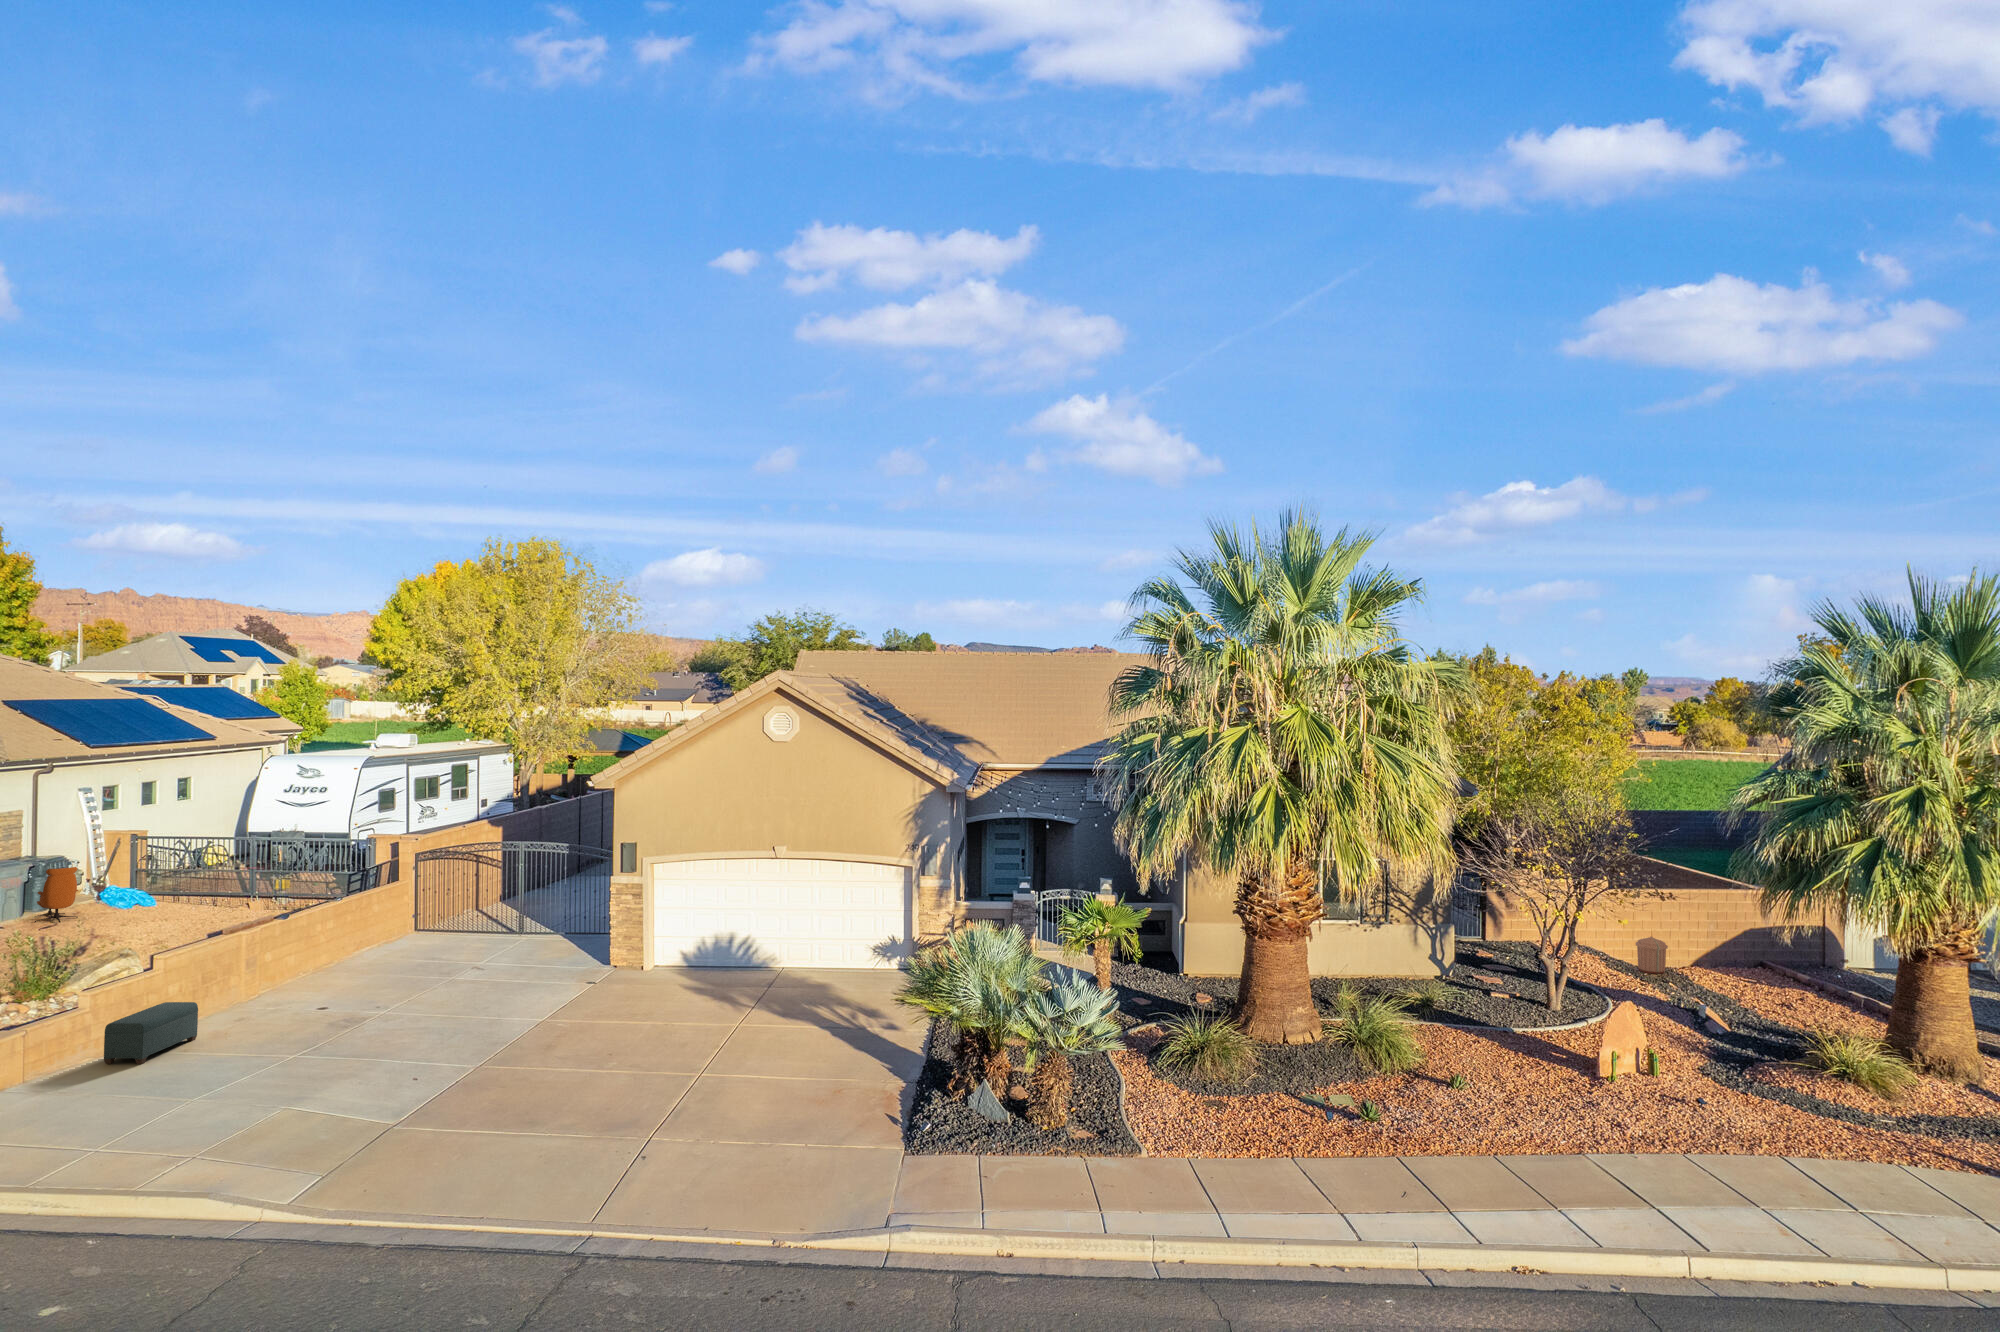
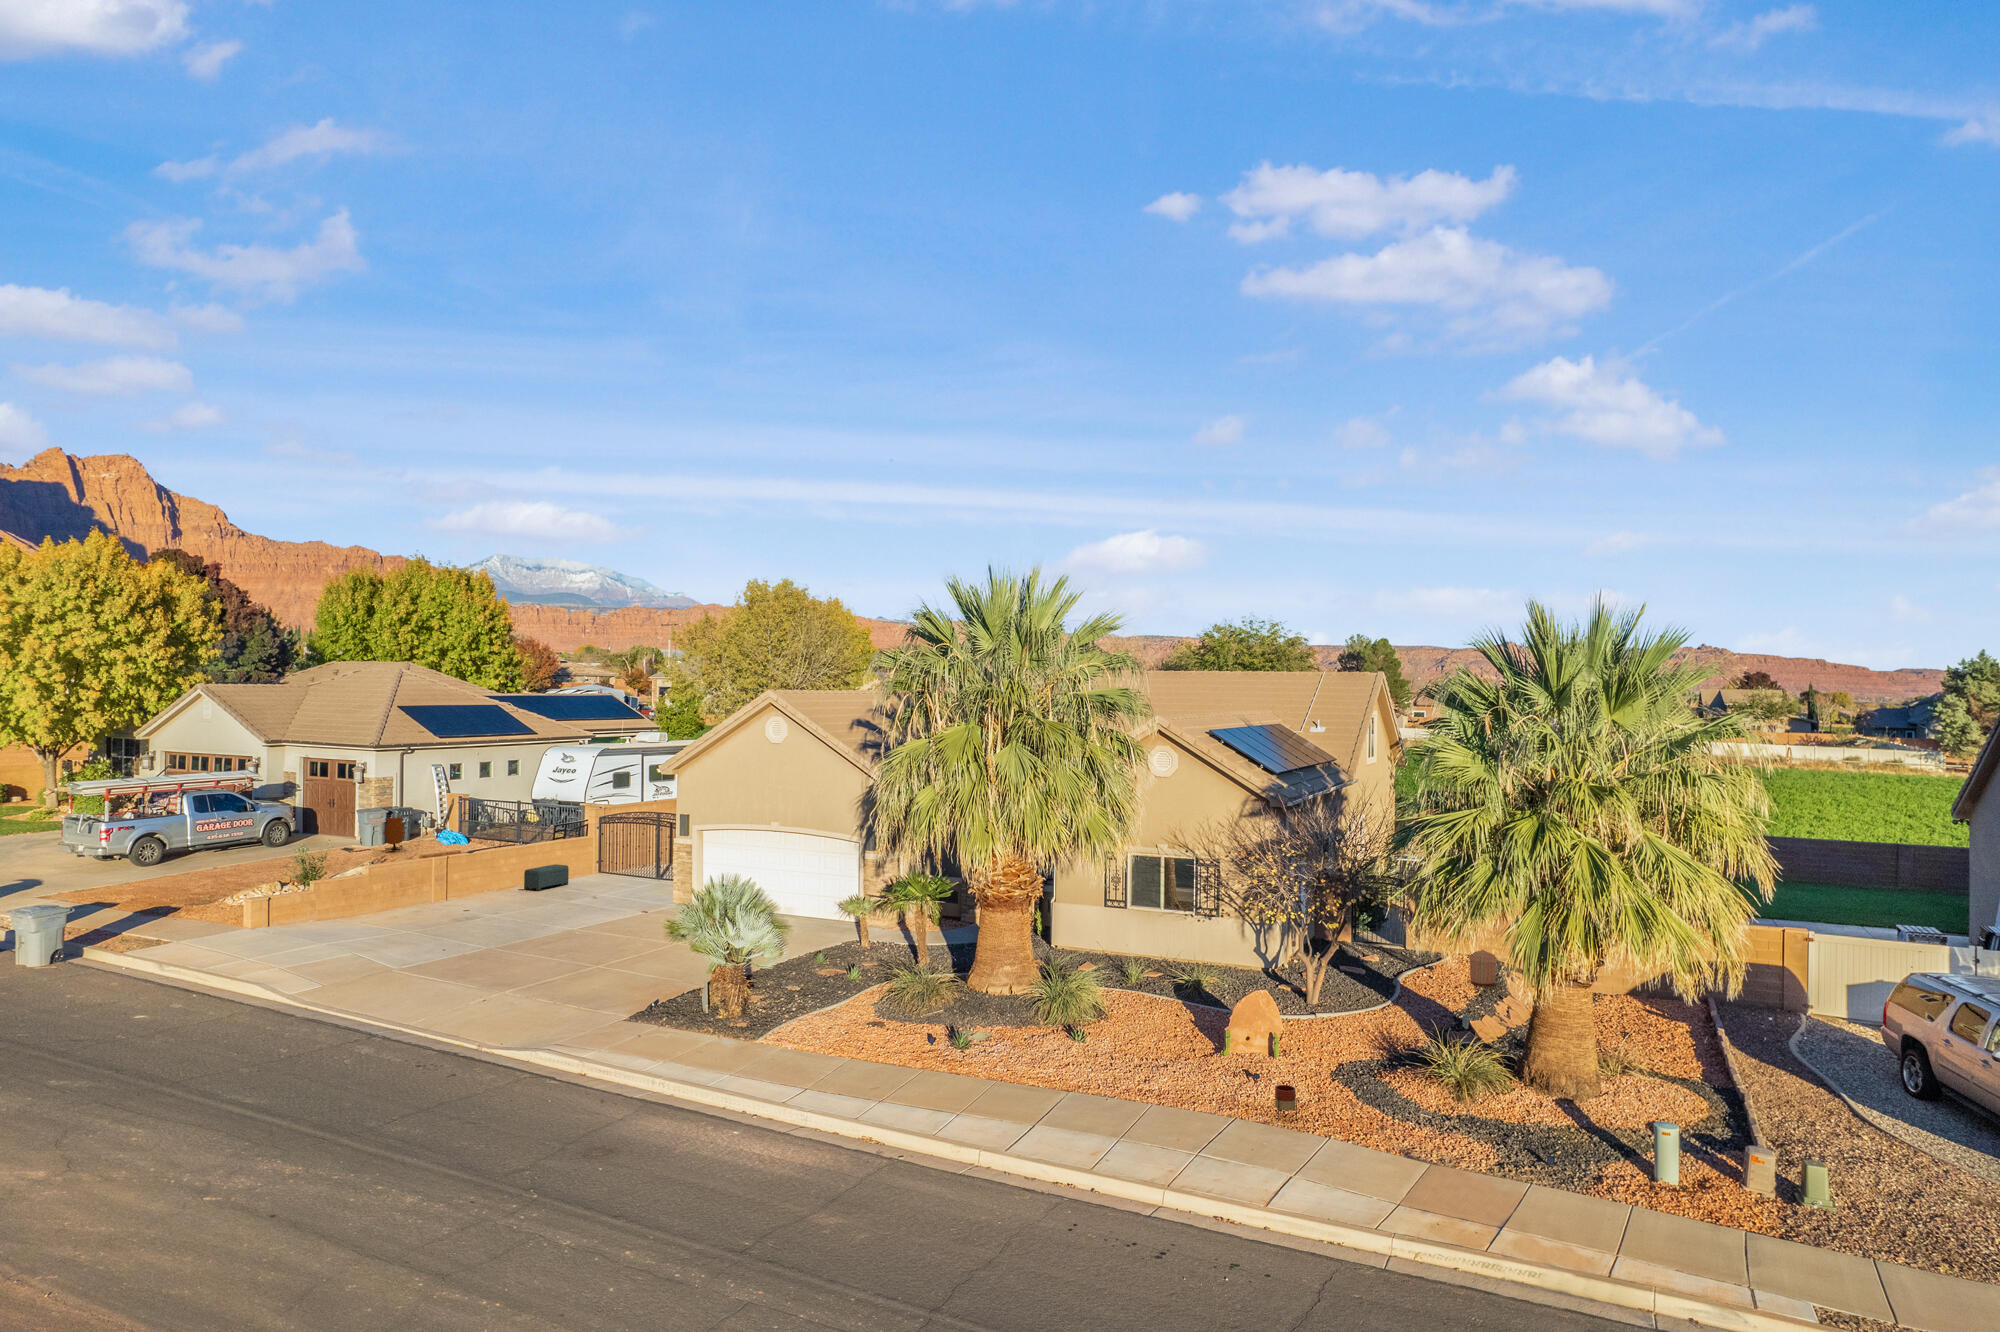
bench: present [104,1002,198,1064] -> present [524,864,569,891]
planter: none [1928,1132,1962,1180] -> present [1275,1085,1297,1121]

